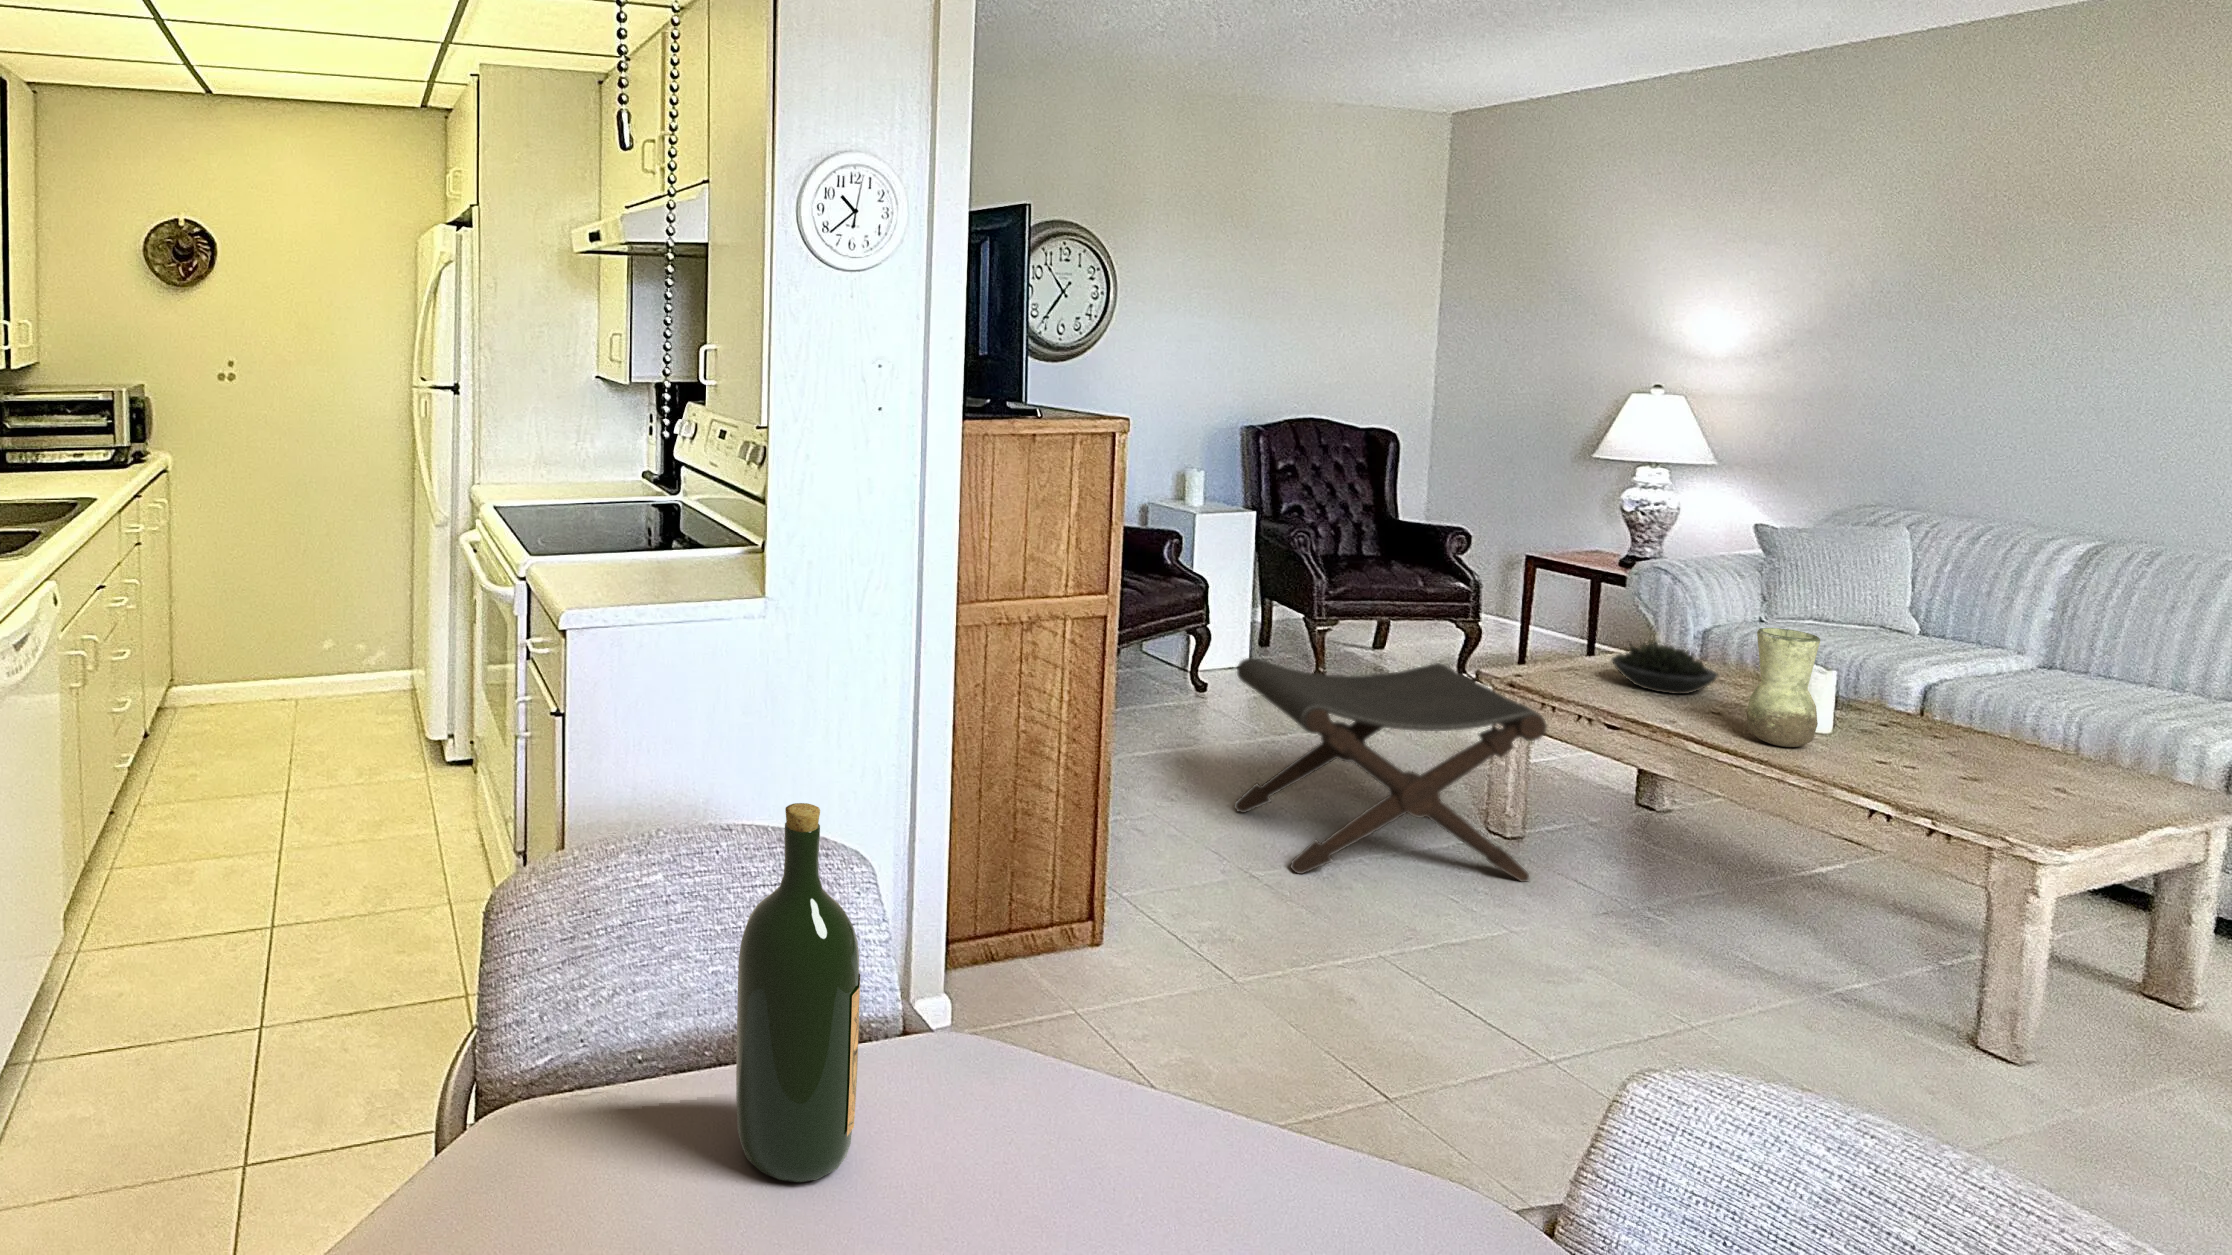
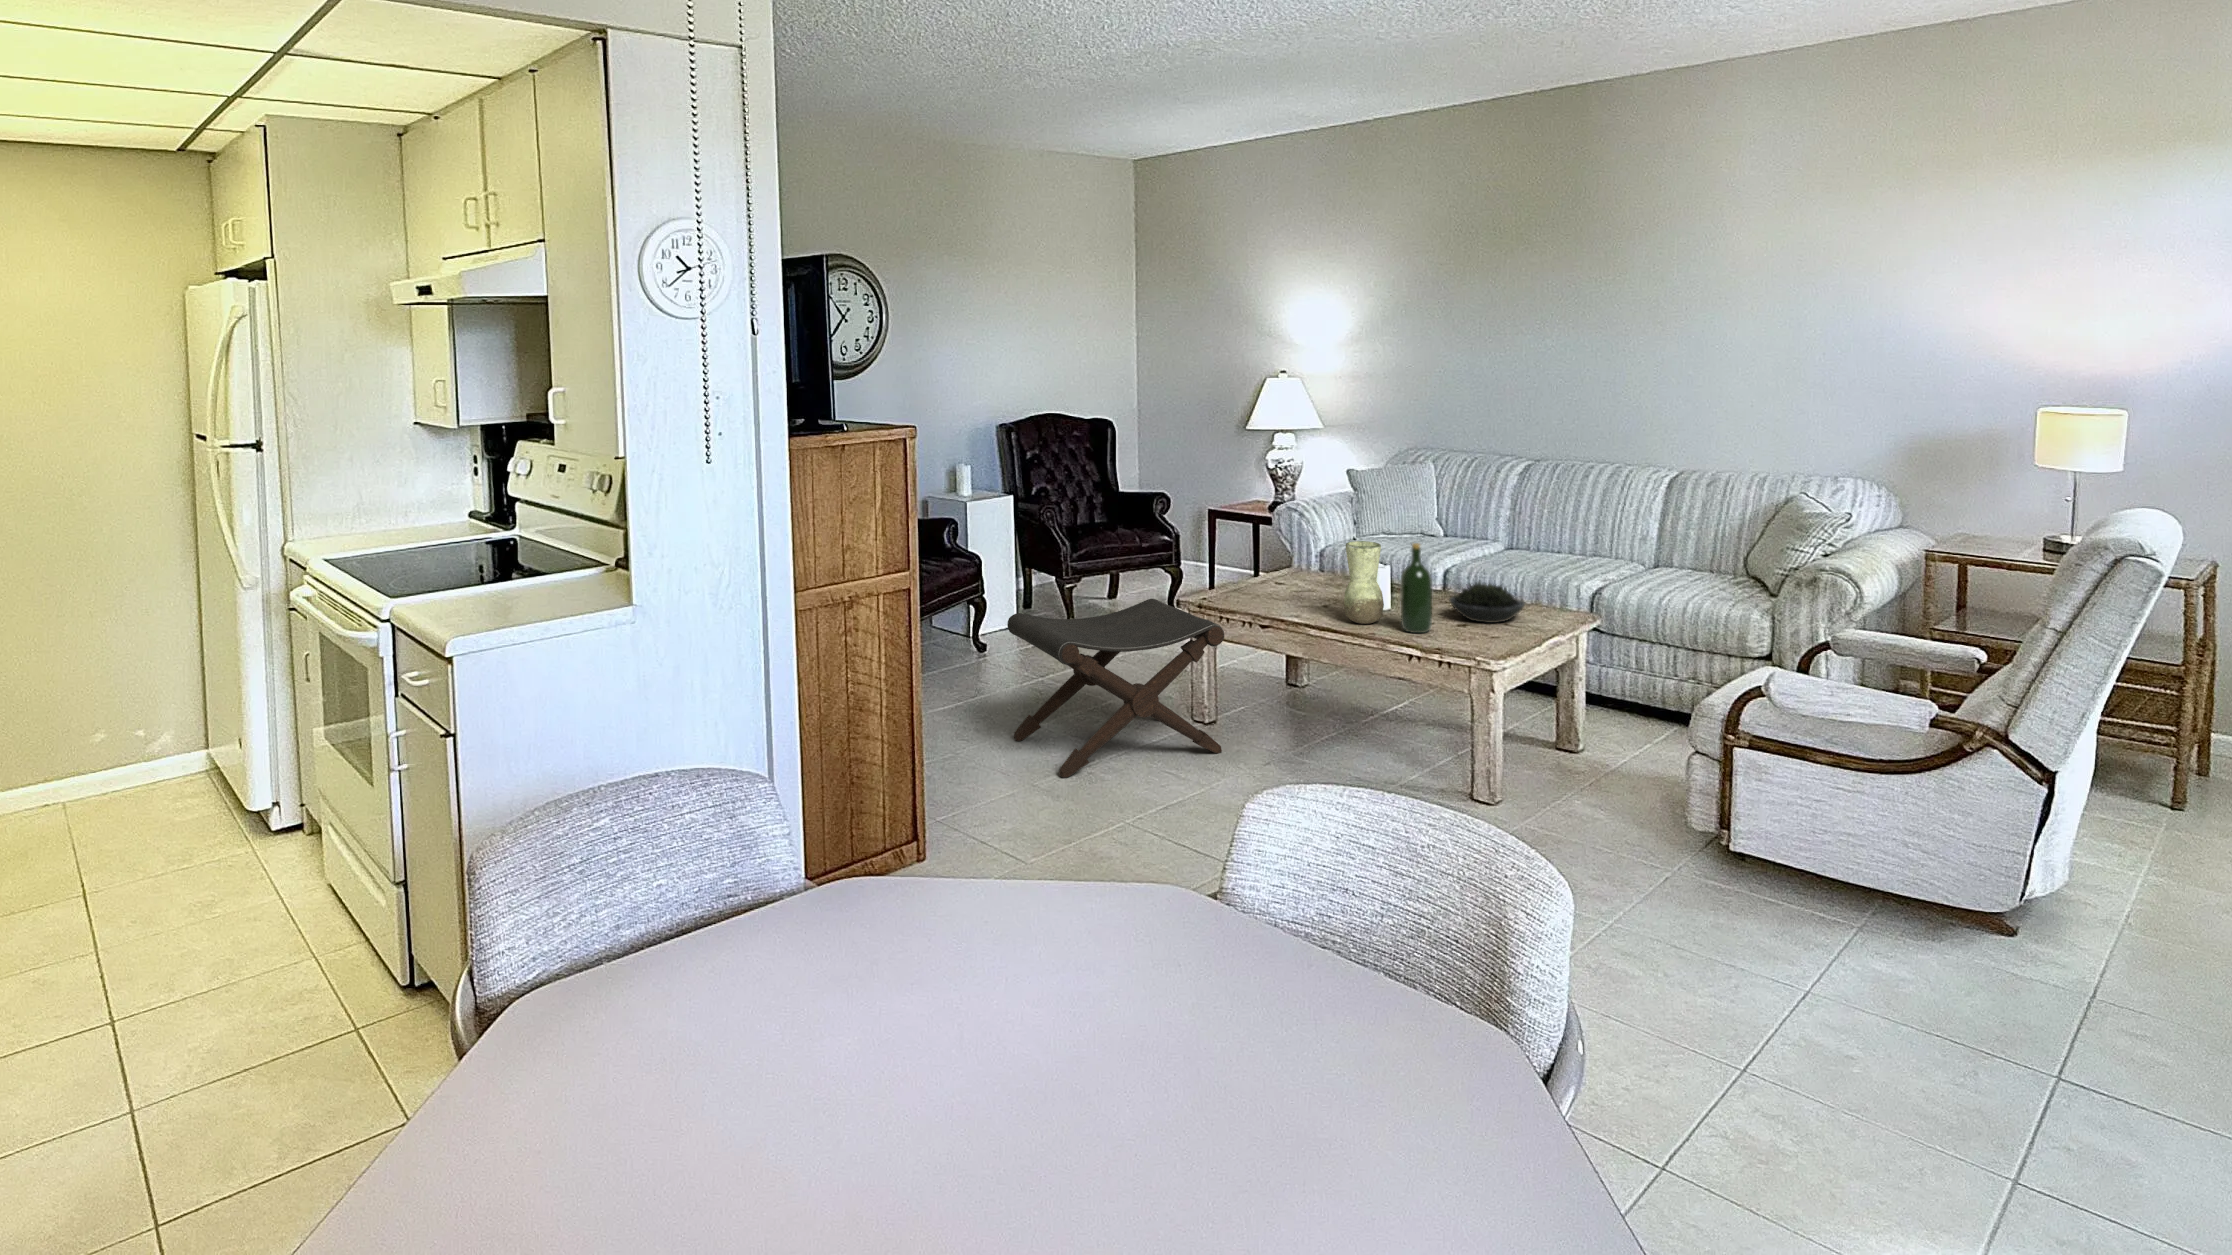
succulent plant: present [1612,641,1718,694] -> present [1449,582,1525,623]
wine bottle: present [736,803,860,1183] -> present [1400,543,1432,633]

